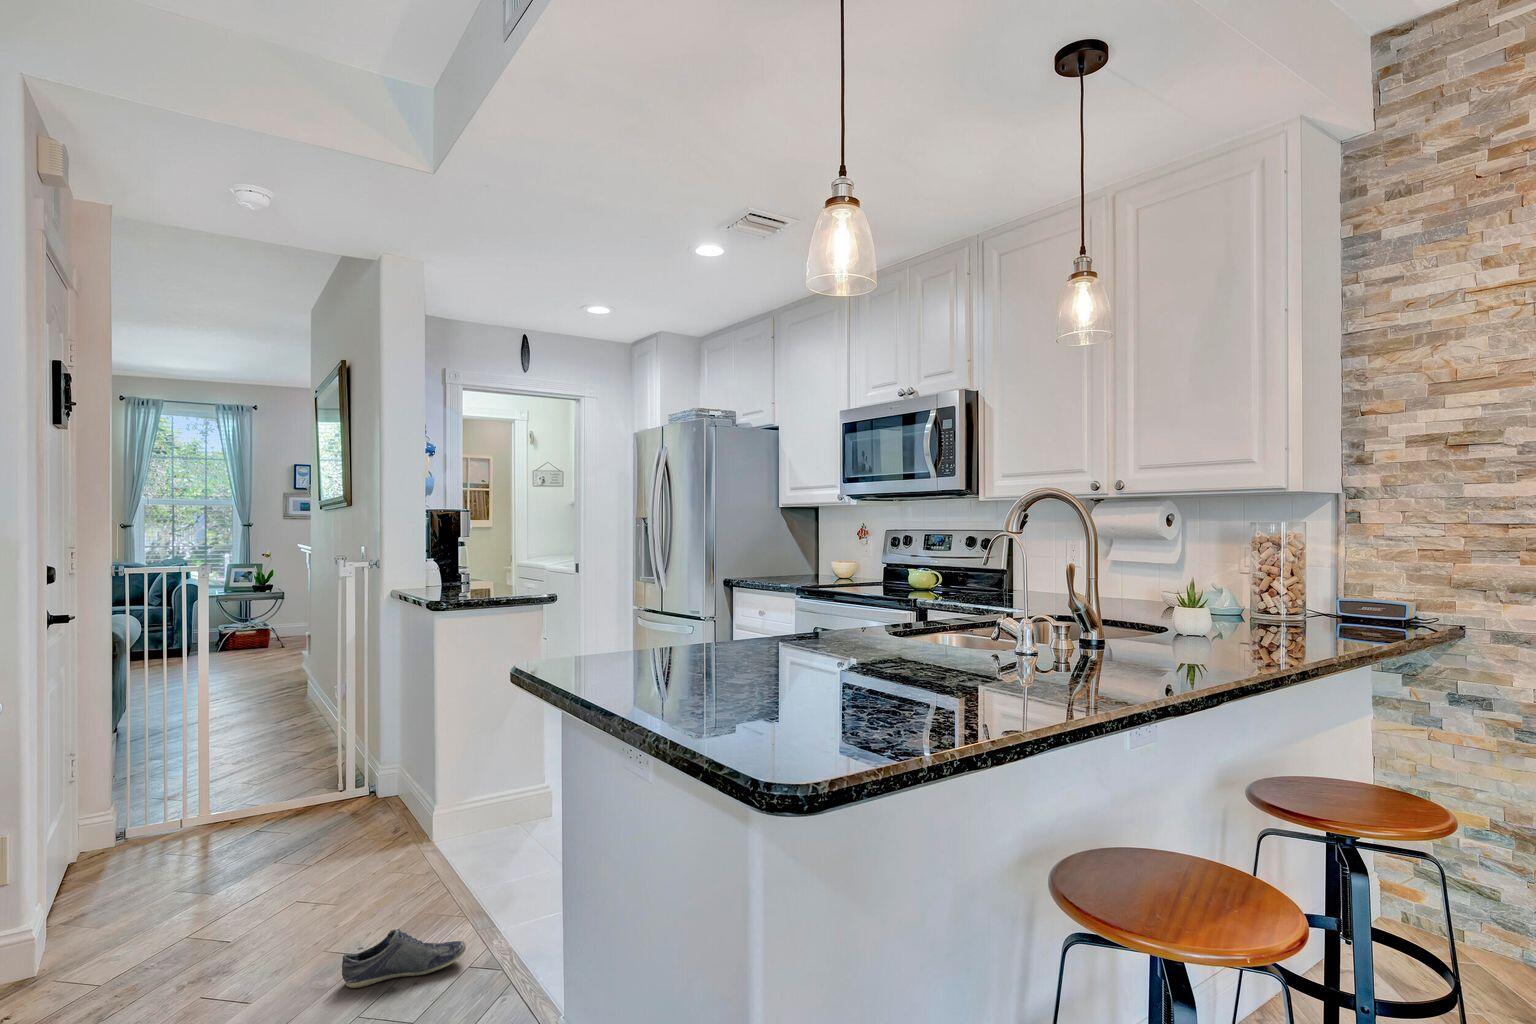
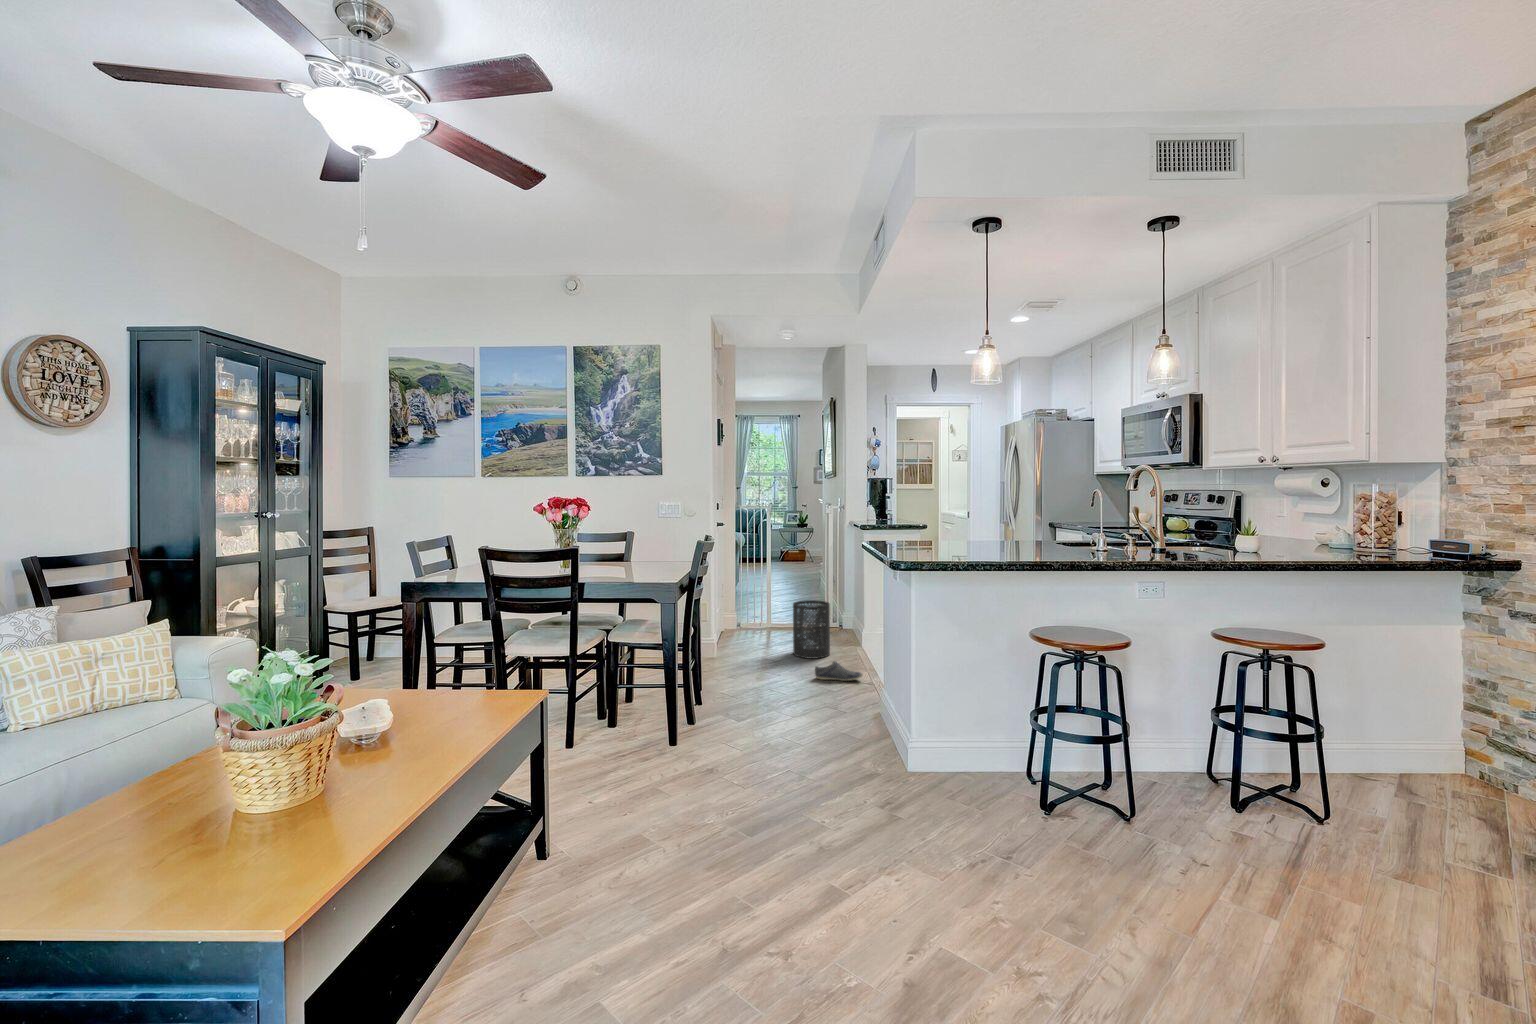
trash can: none [270,768,366,915] -> present [793,600,830,659]

